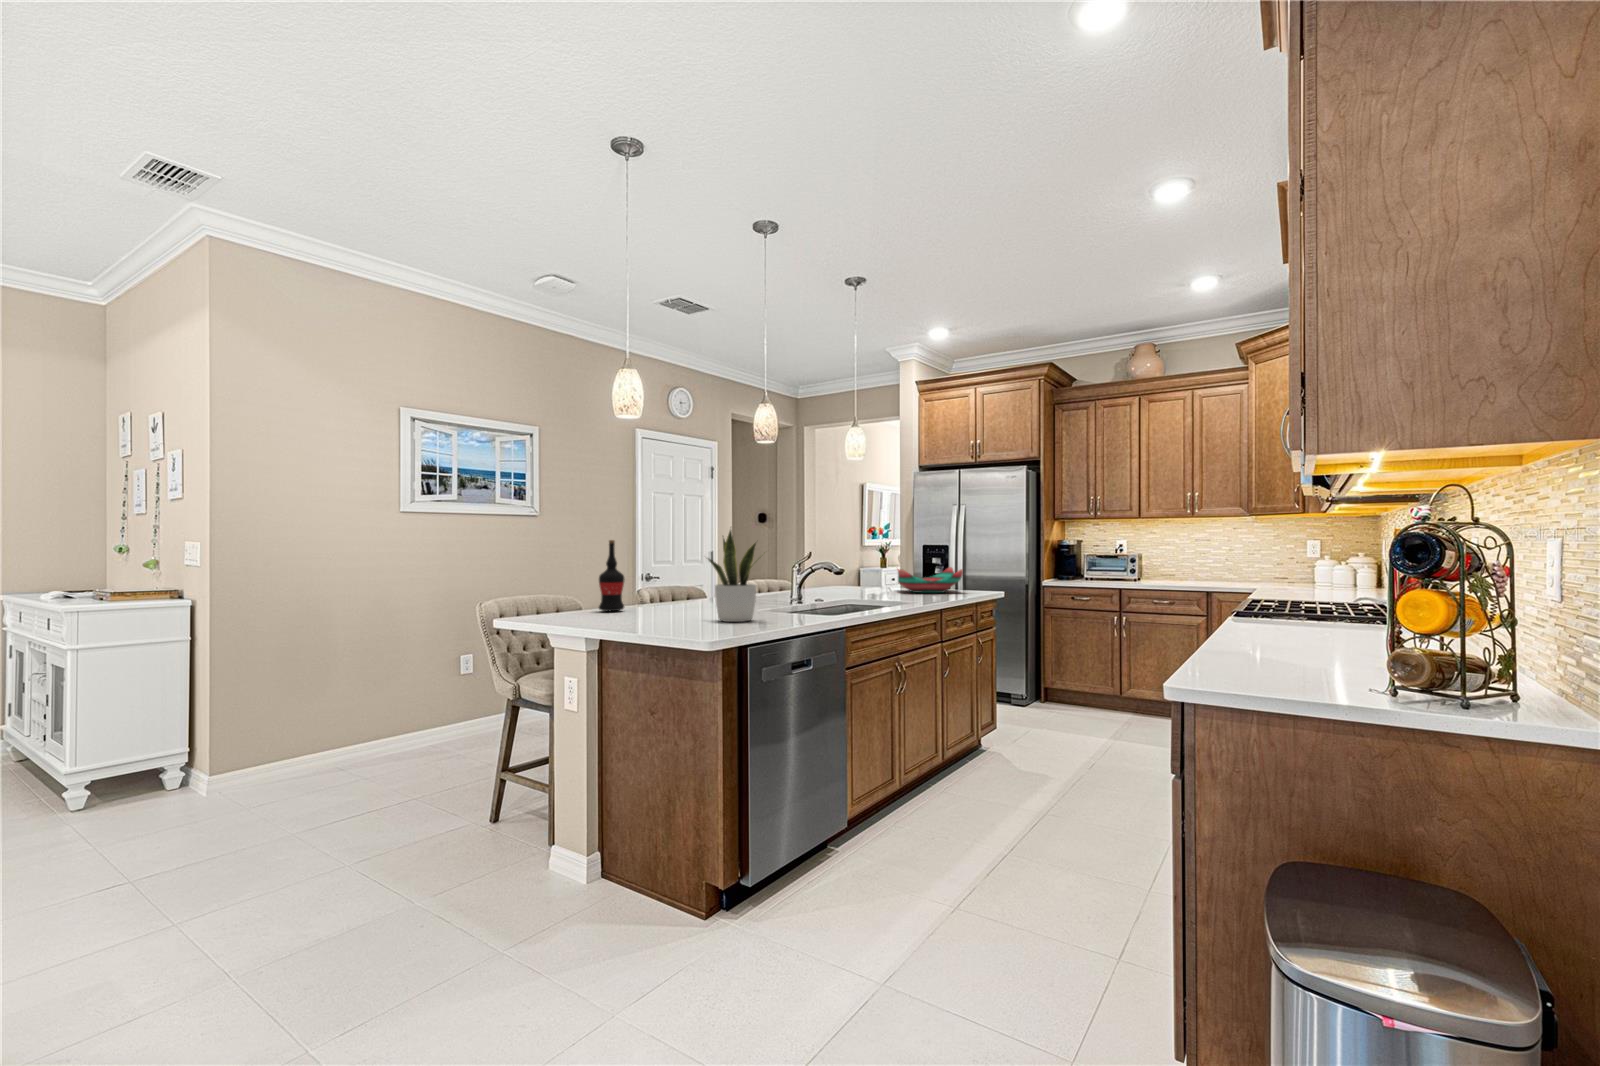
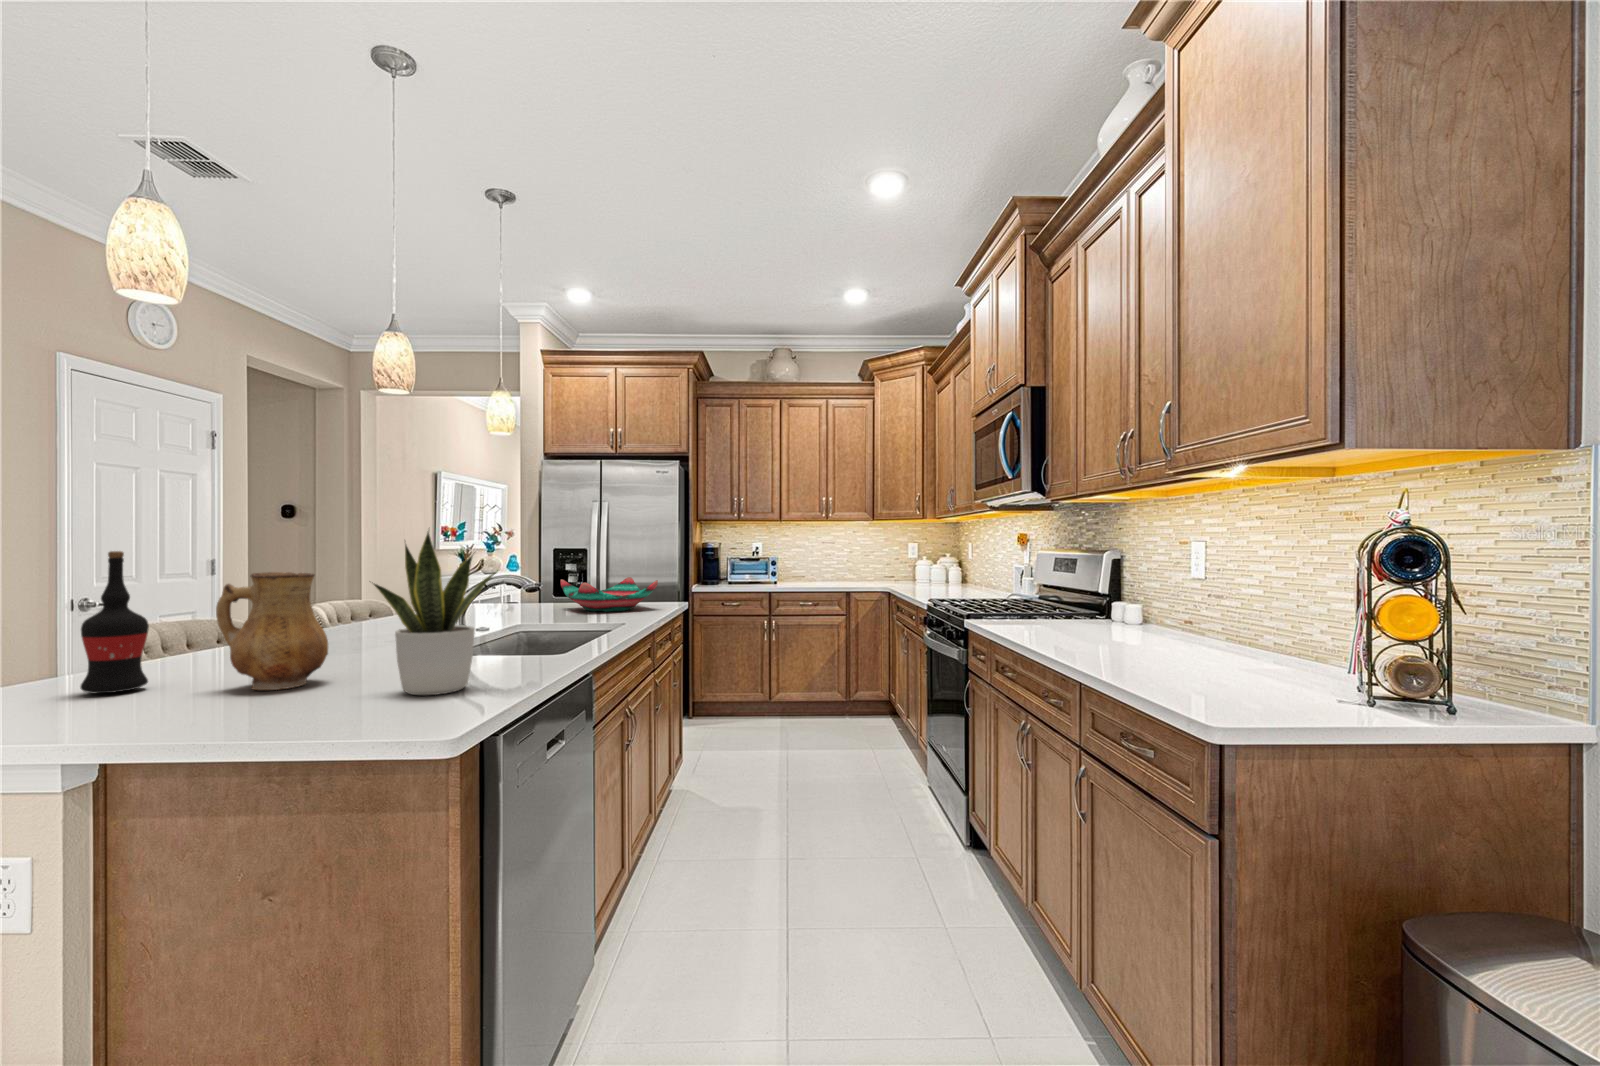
ceramic pitcher: none [647,552,697,615] -> present [216,572,328,690]

